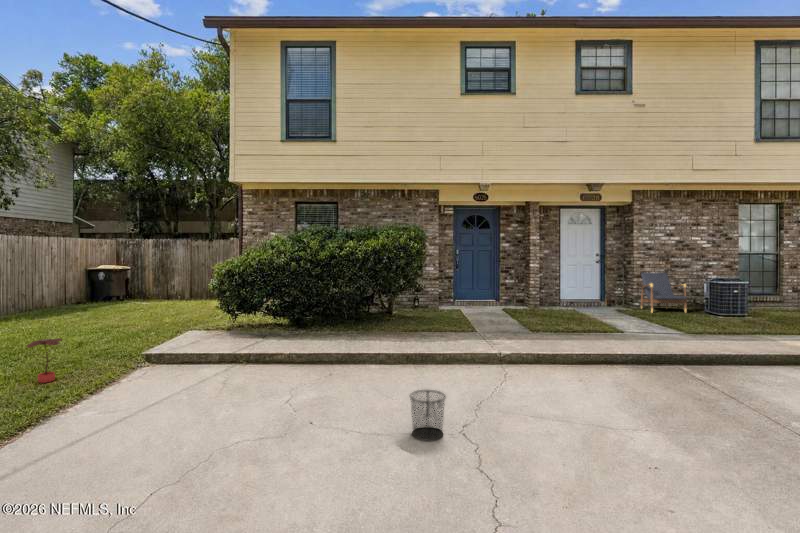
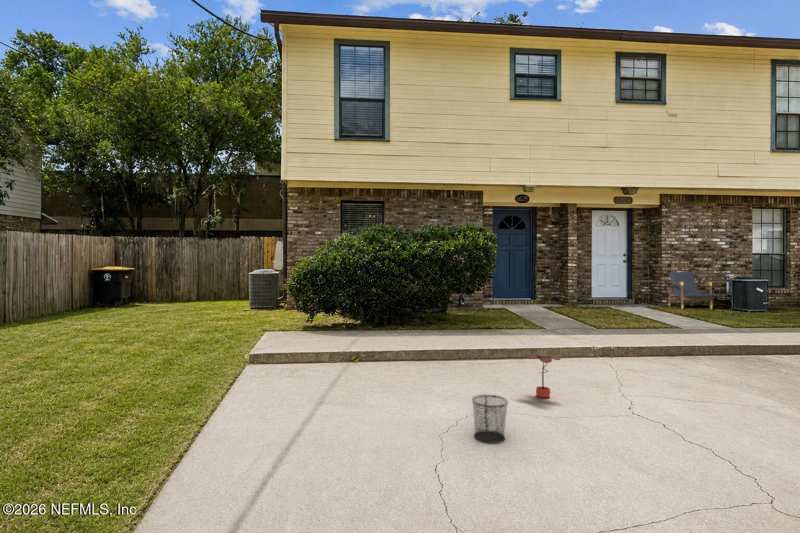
potted plant: present [27,338,62,383] -> present [527,353,560,398]
trash can: present [410,390,445,440] -> present [473,395,507,443]

